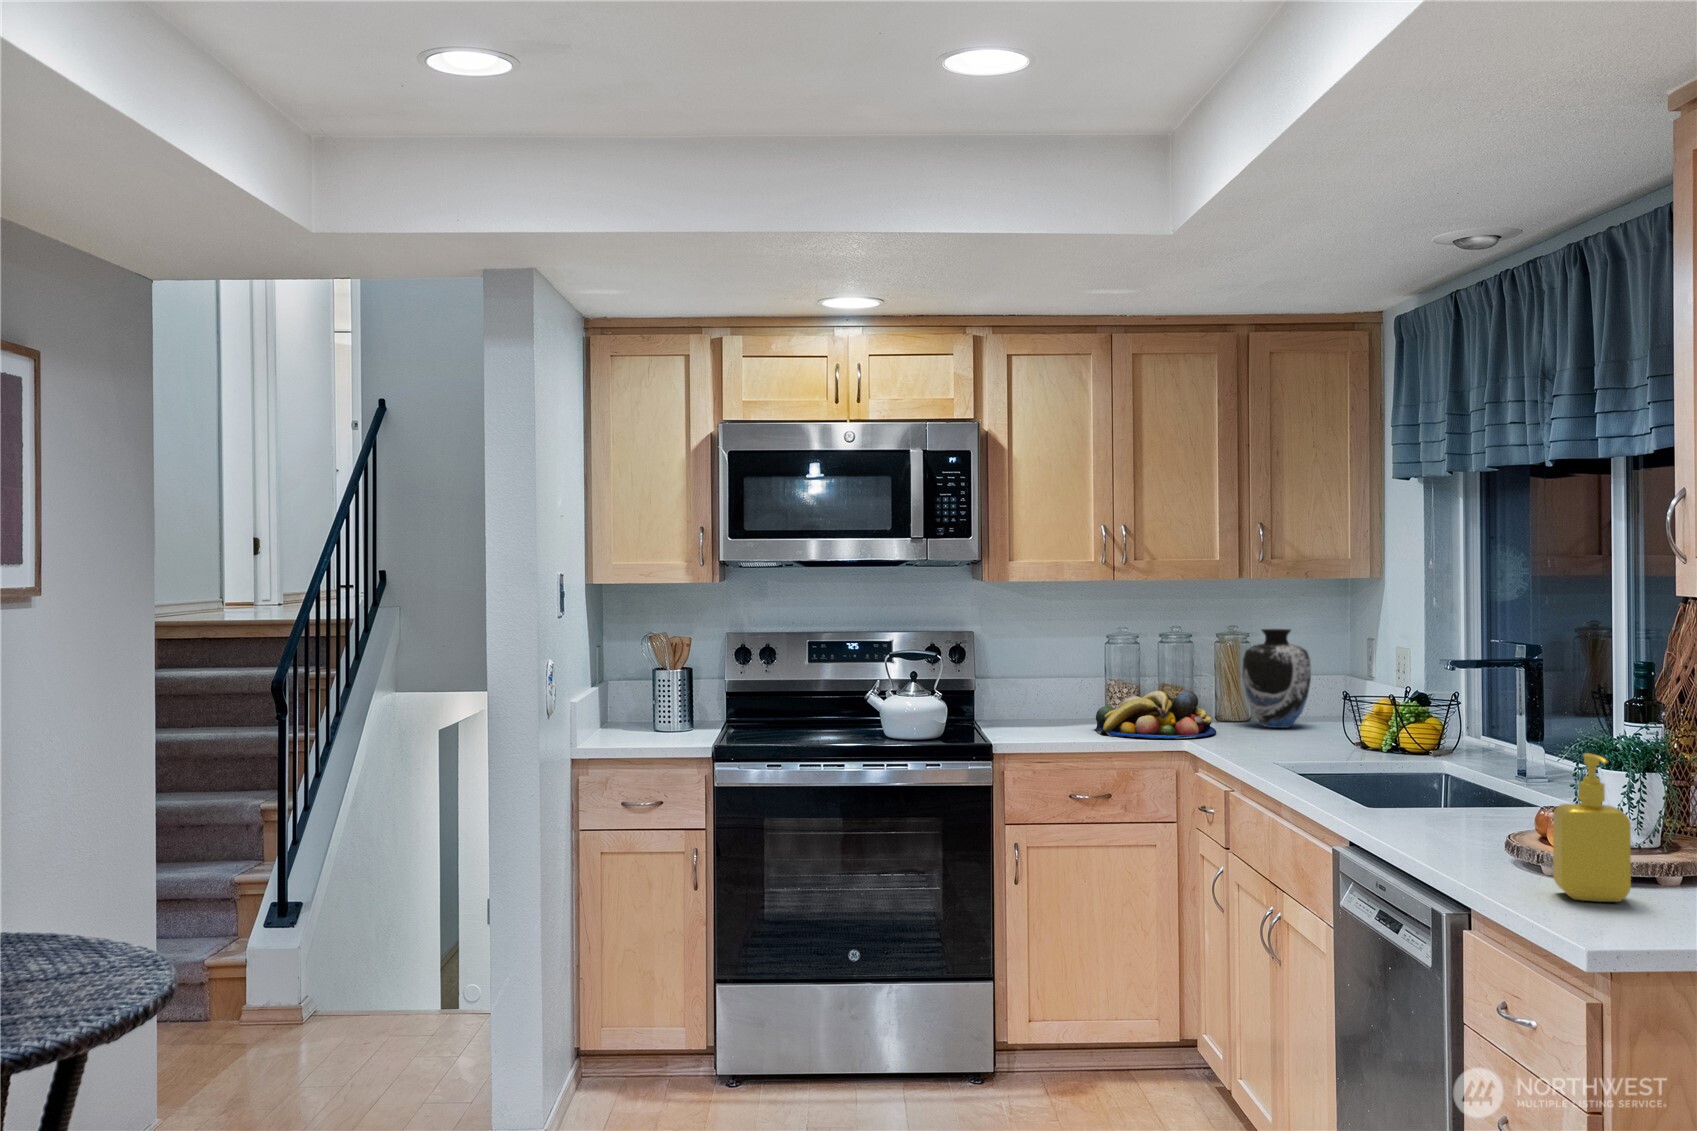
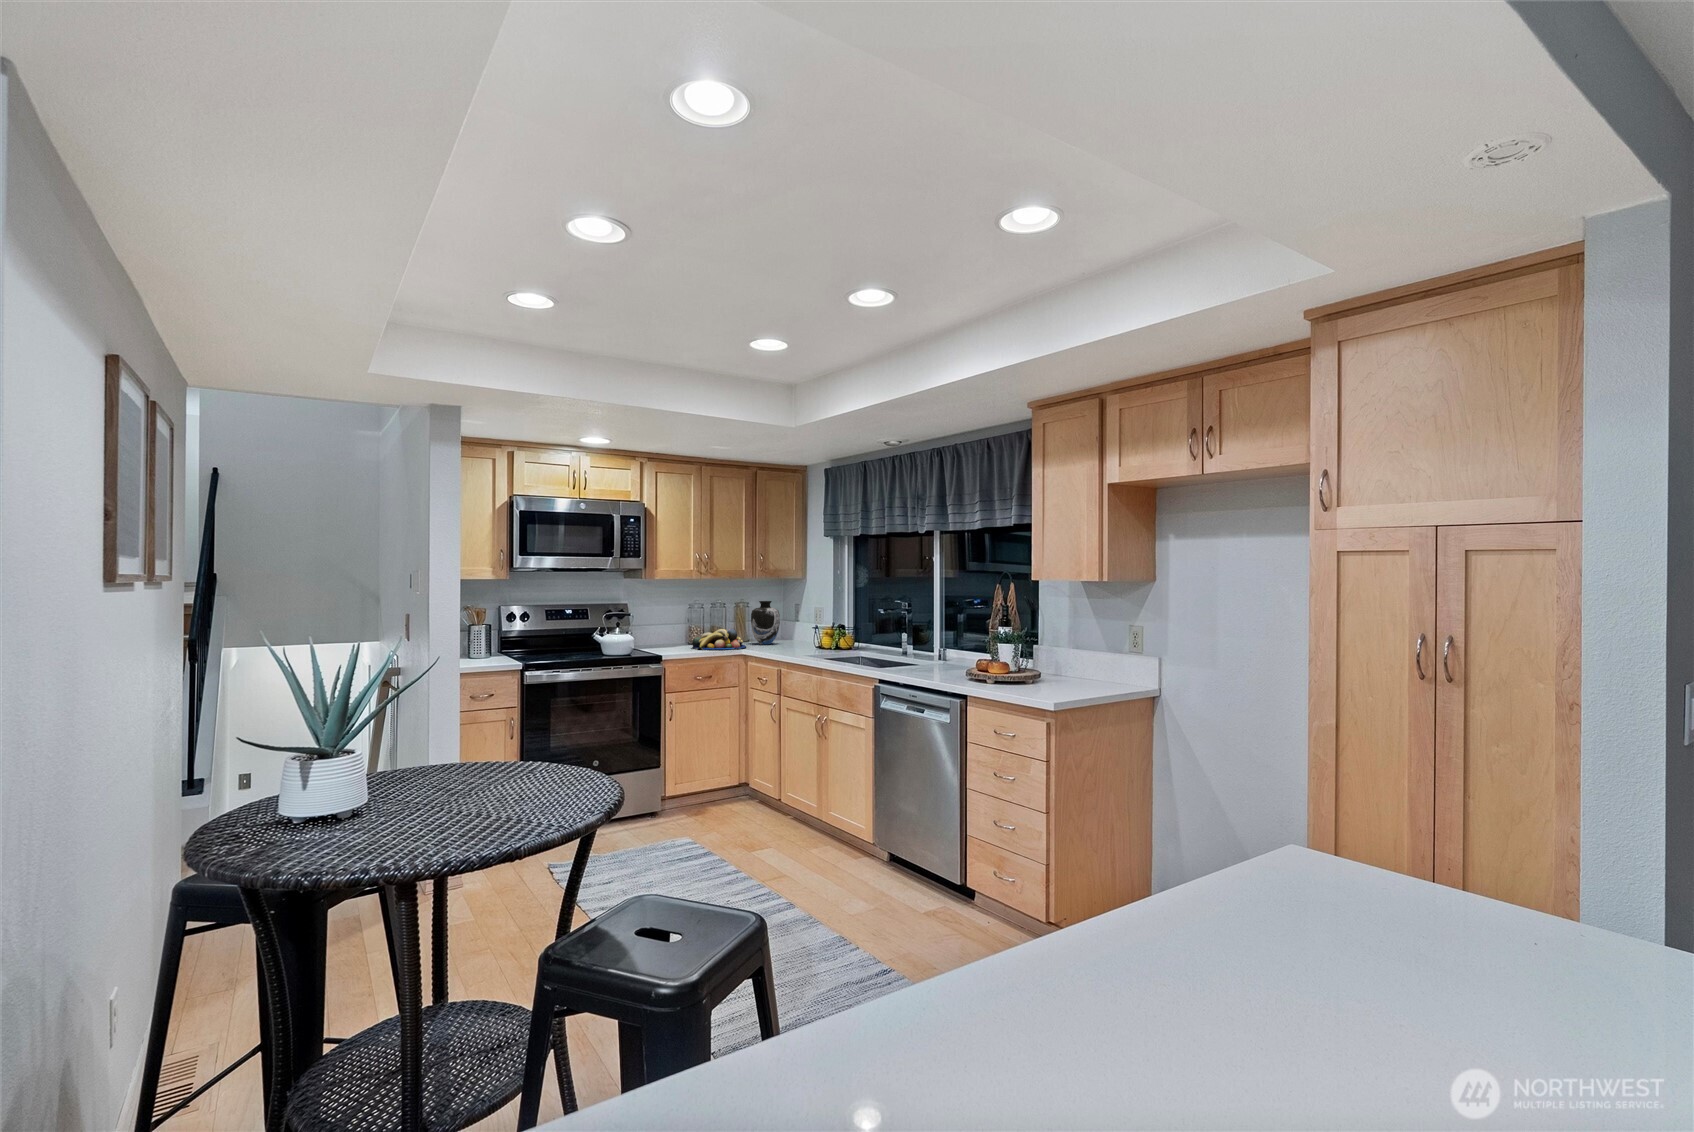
soap dispenser: present [1553,753,1631,902] -> none [927,631,950,678]

